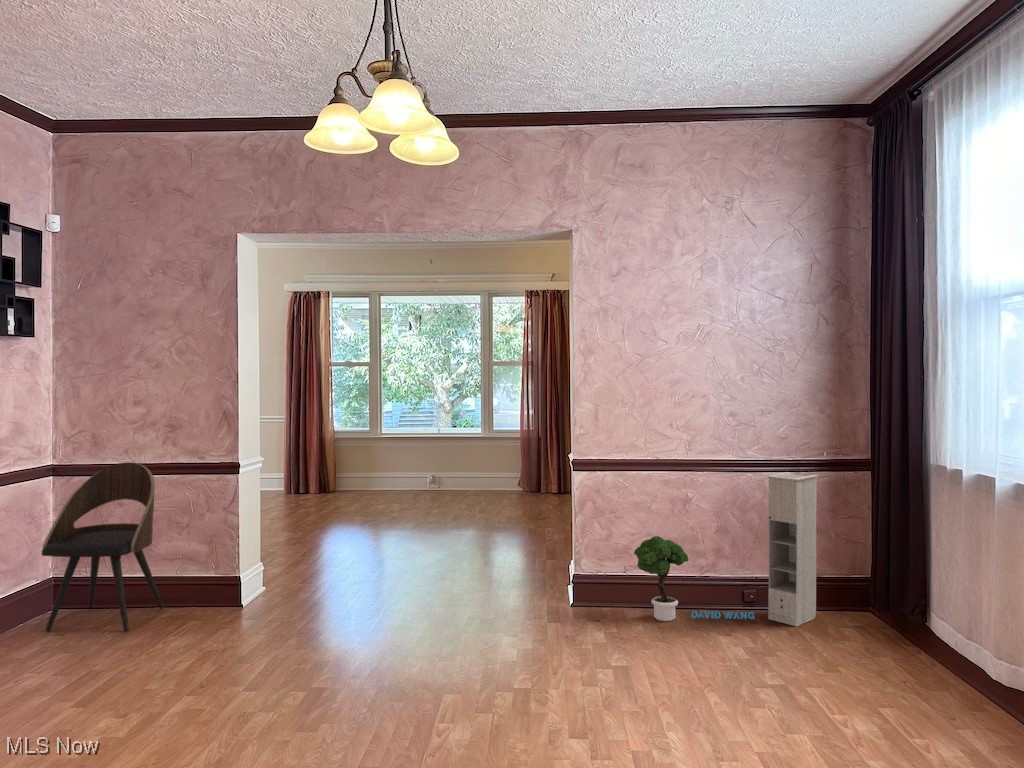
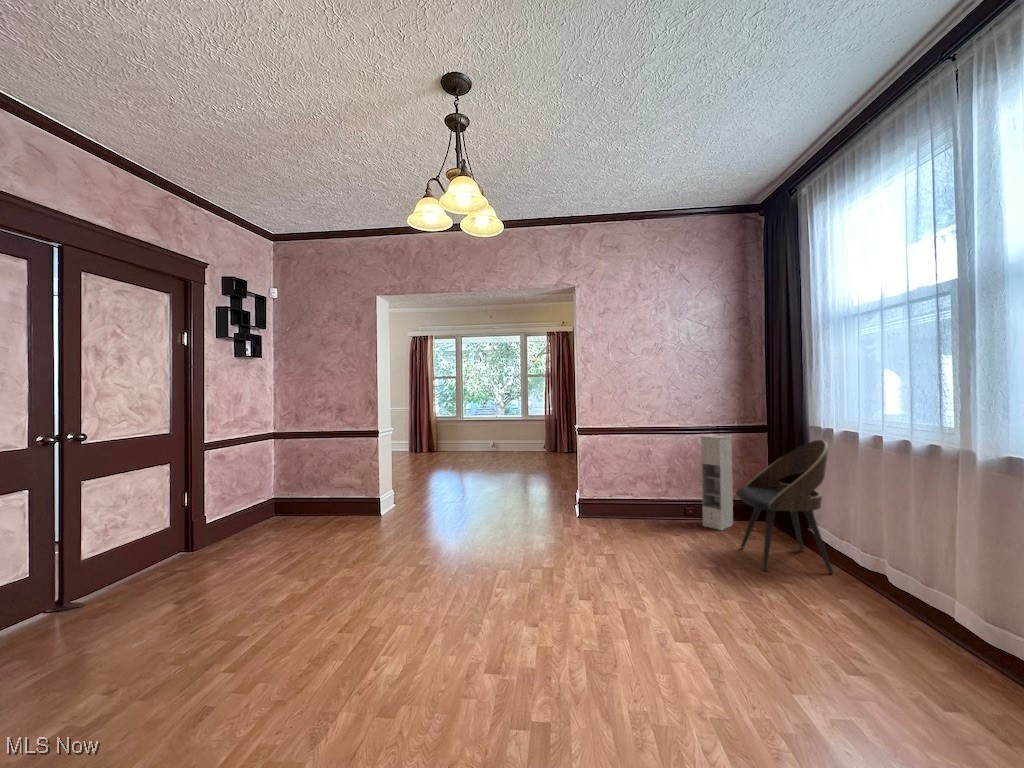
dining chair: present [42,462,164,631] -> present [736,440,833,574]
potted tree: present [634,536,755,621] -> none [617,474,694,527]

